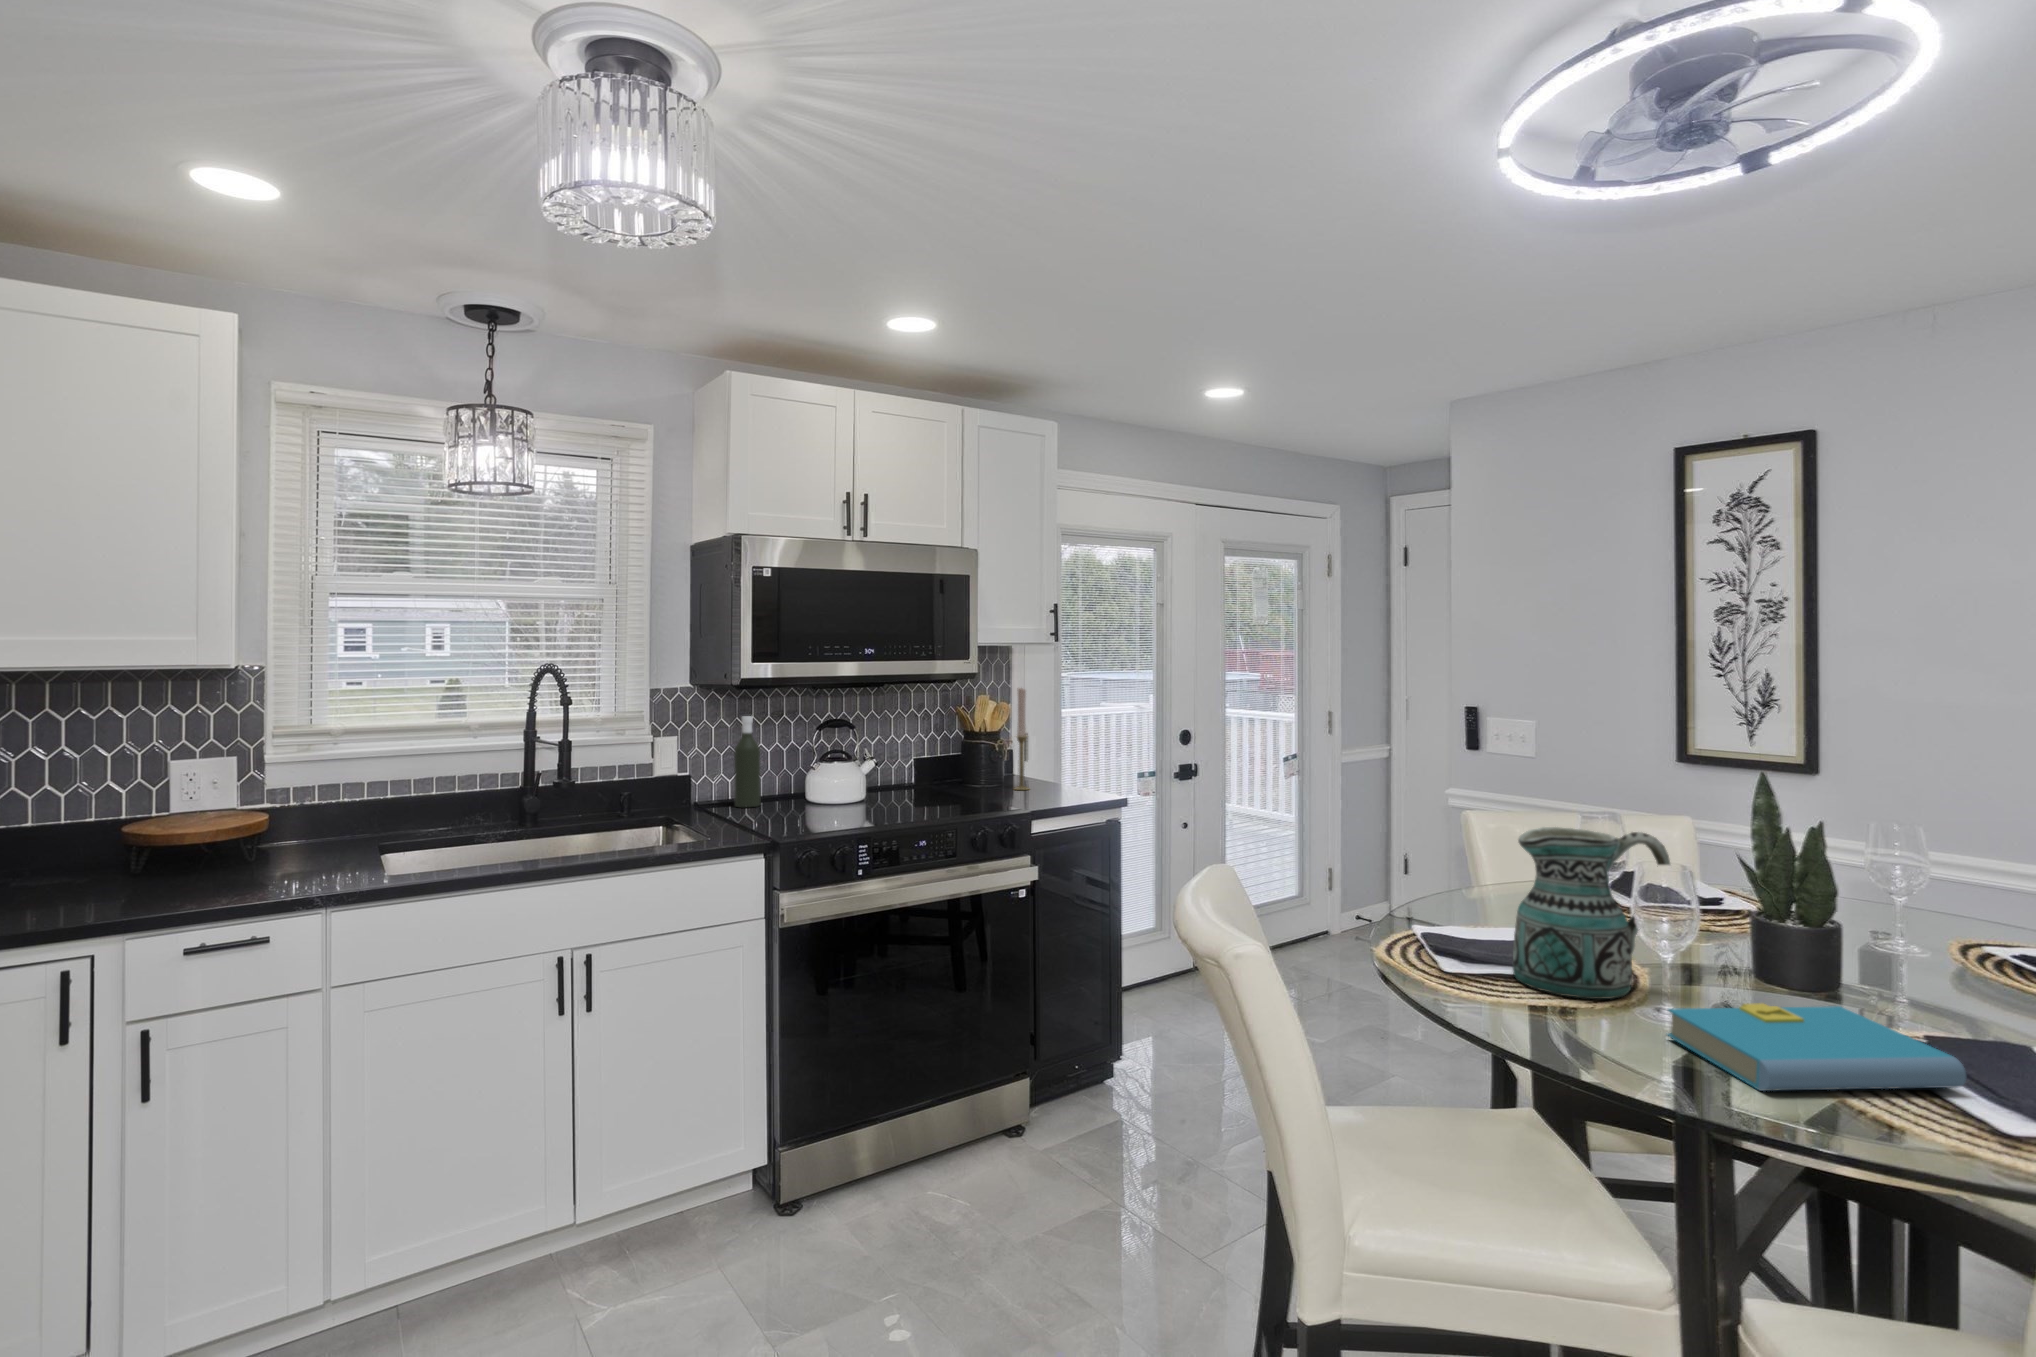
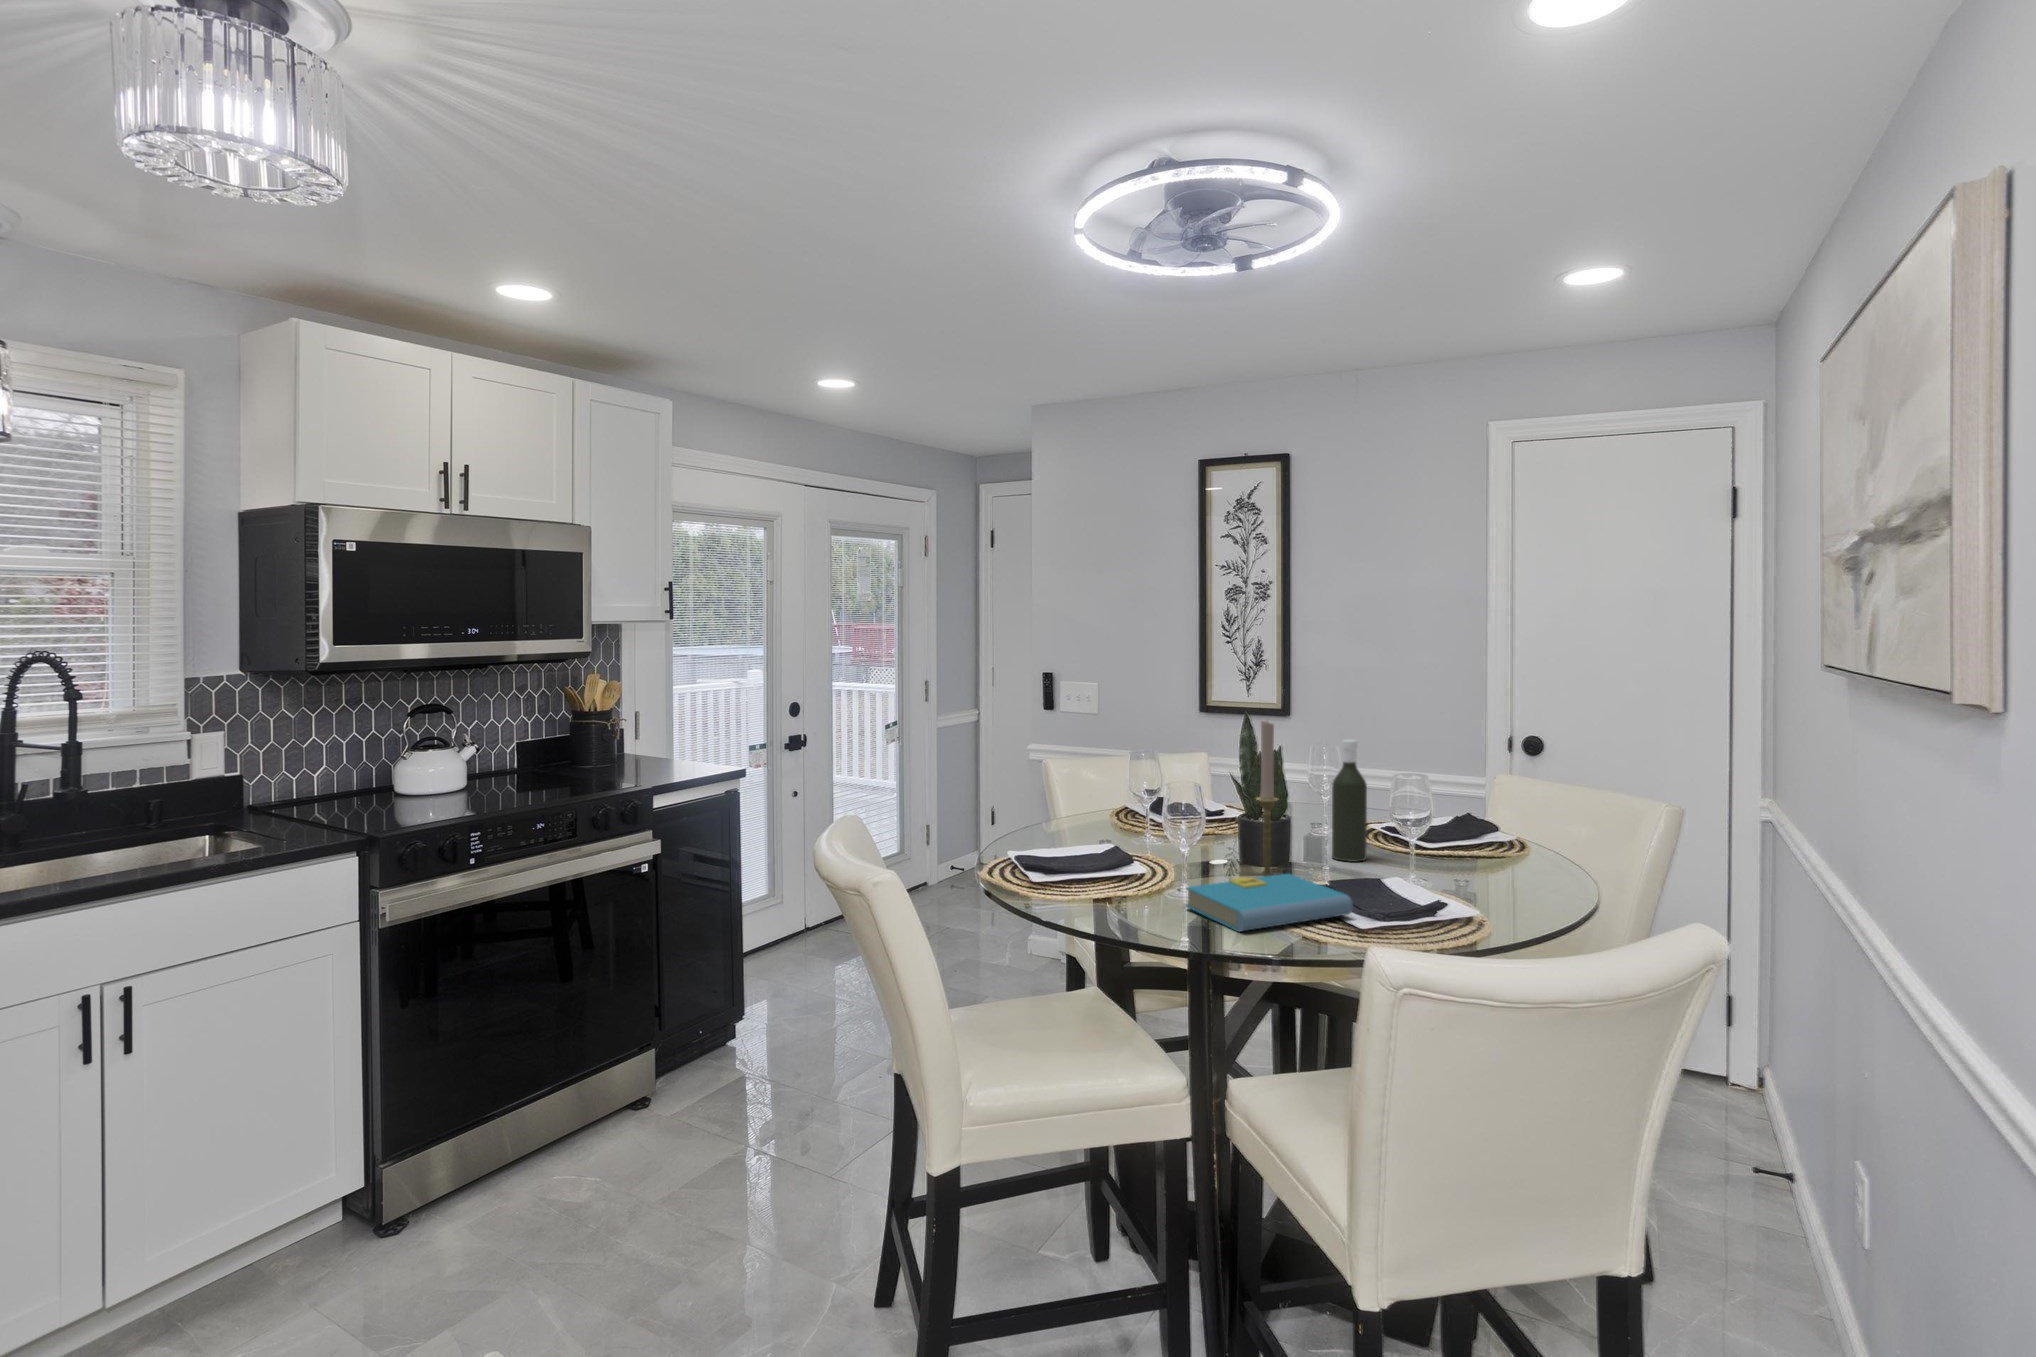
candlestick: present [1015,688,1028,790] -> present [1257,721,1278,877]
bottle: present [734,716,760,807] -> present [1332,740,1367,862]
ceramic pitcher: present [1513,827,1670,999] -> none [1084,763,1189,890]

